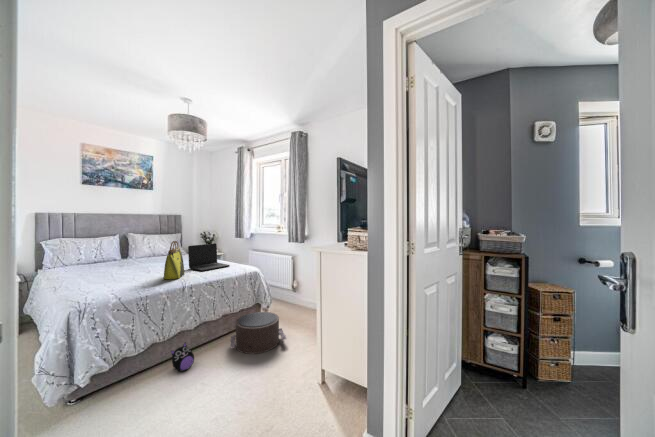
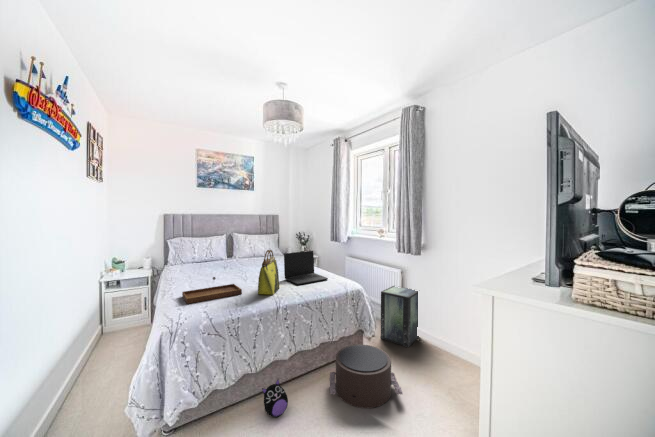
tray: none [81,267,147,291] -> present [182,277,242,304]
storage box: none [275,270,306,314] -> present [381,286,419,347]

